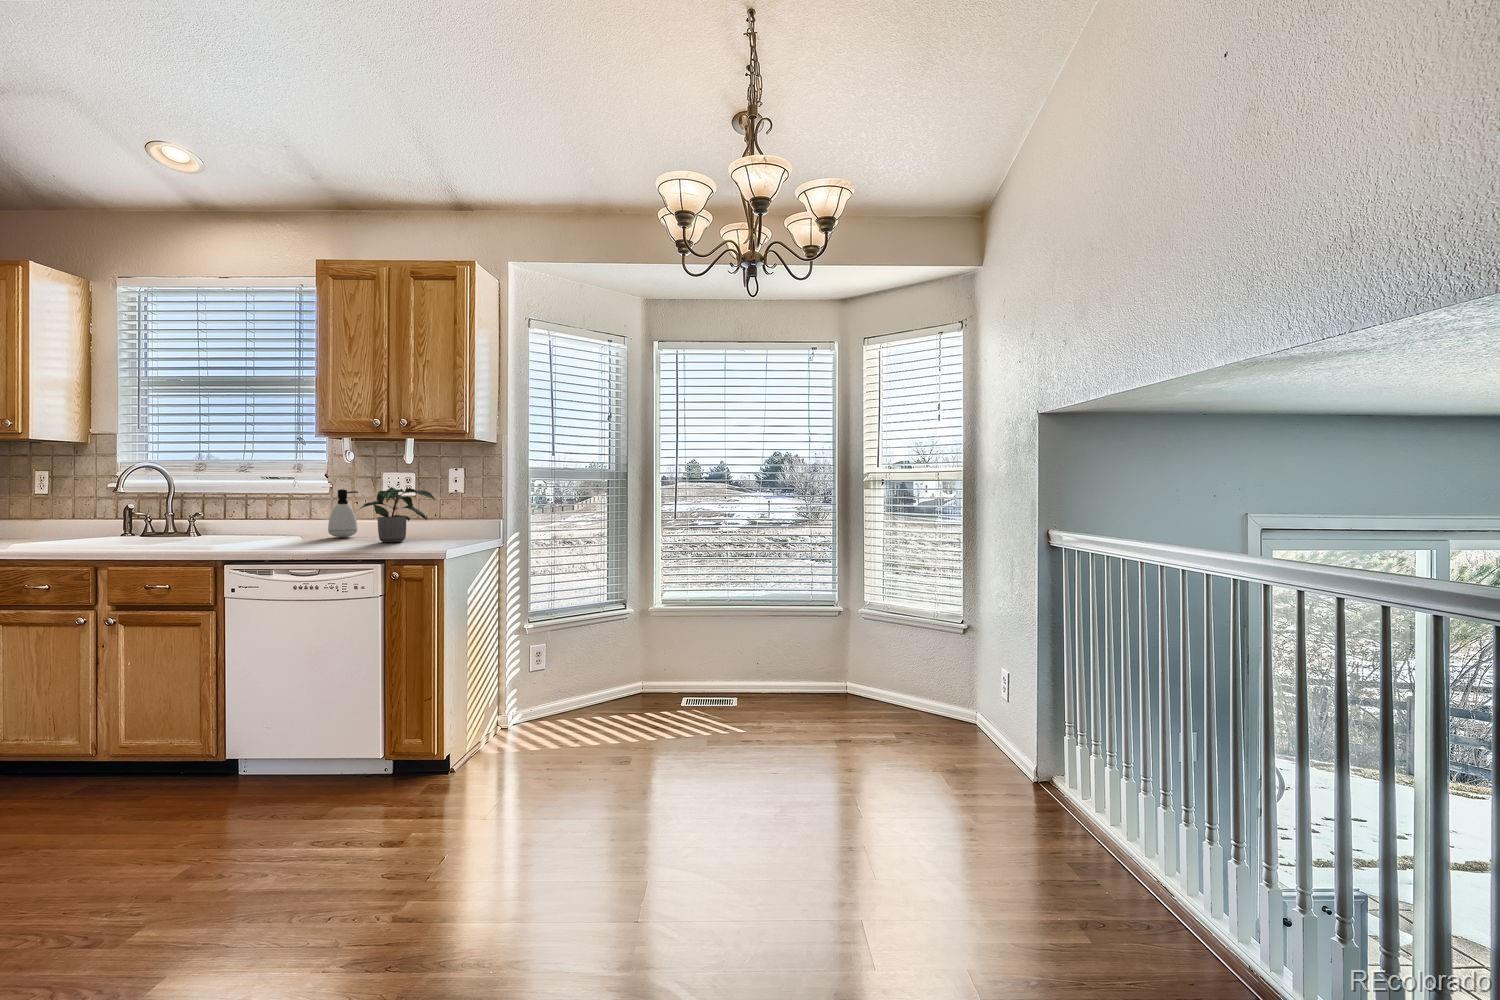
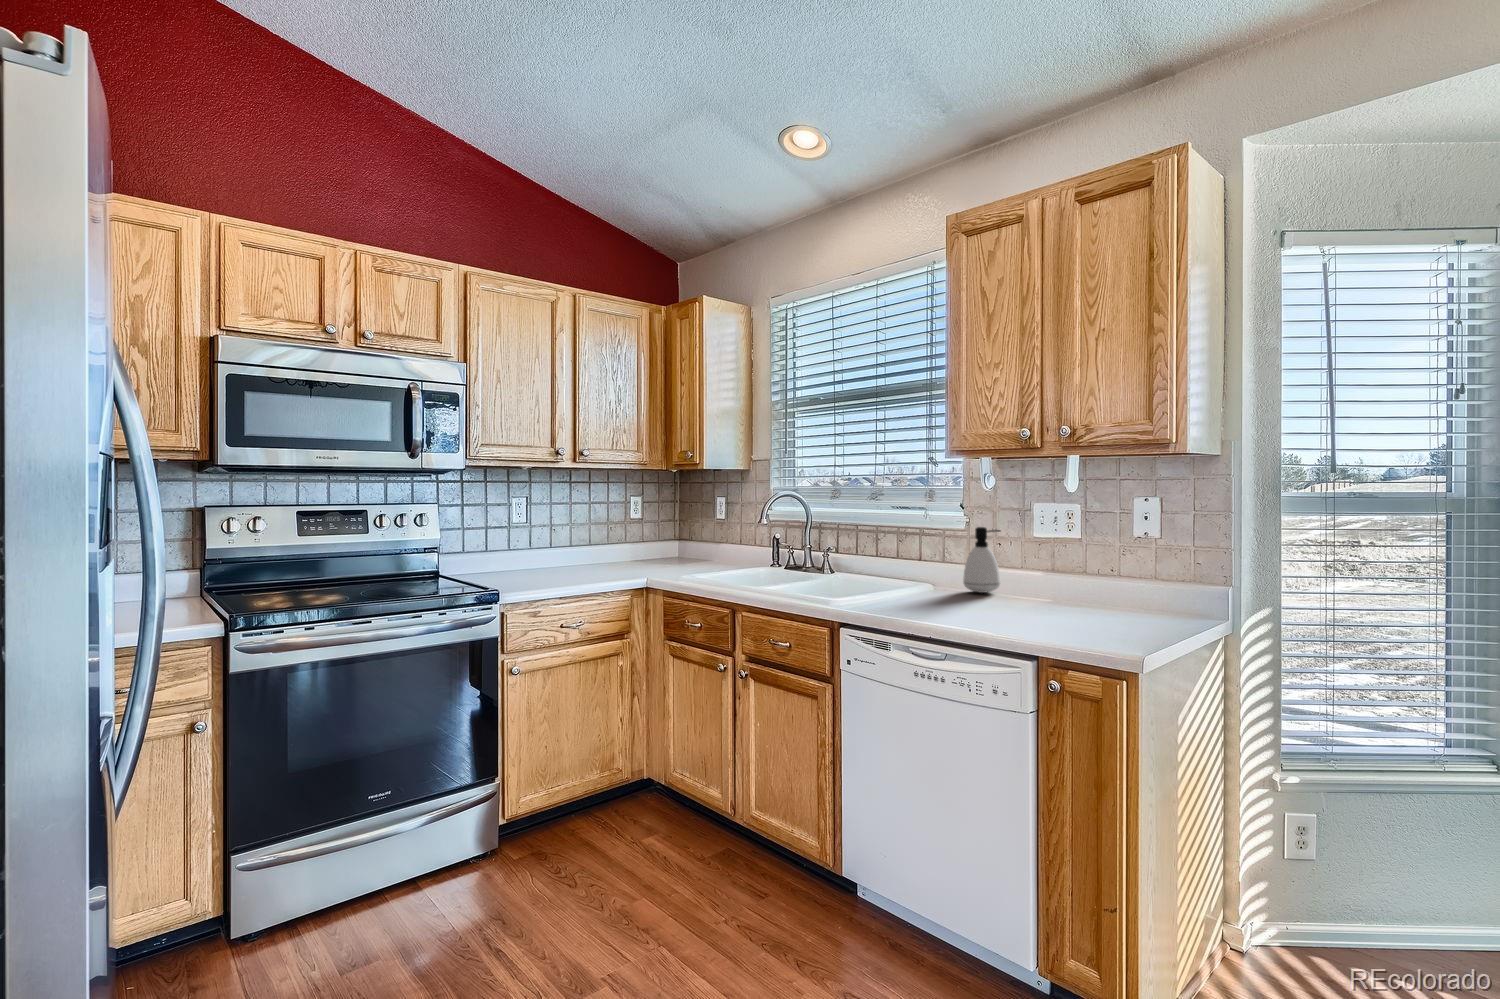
potted plant: present [360,487,435,542] -> none [1001,528,1114,614]

